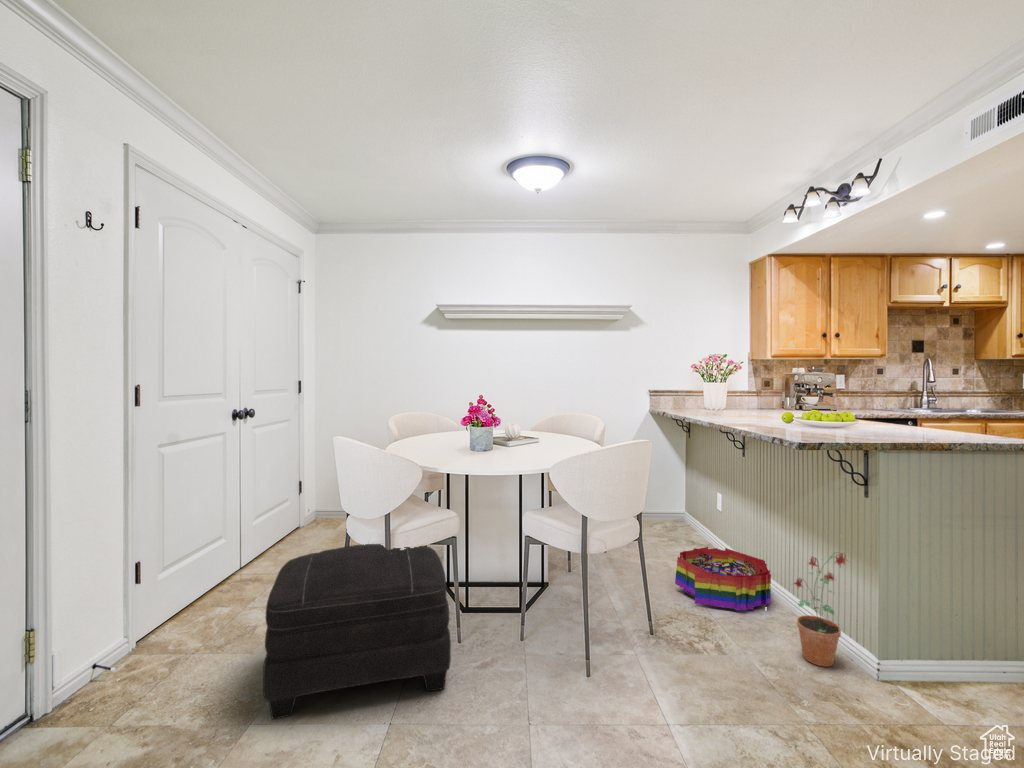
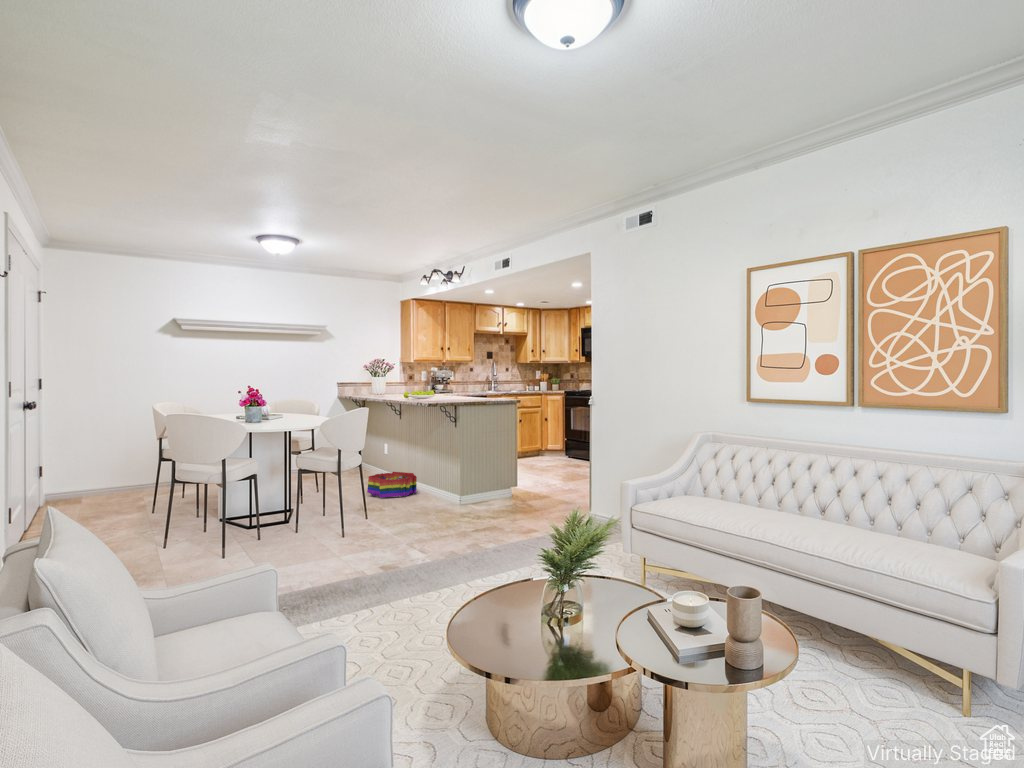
ottoman: present [263,544,451,720] -> none [142,474,268,563]
potted plant: present [794,552,847,667] -> none [426,453,449,504]

